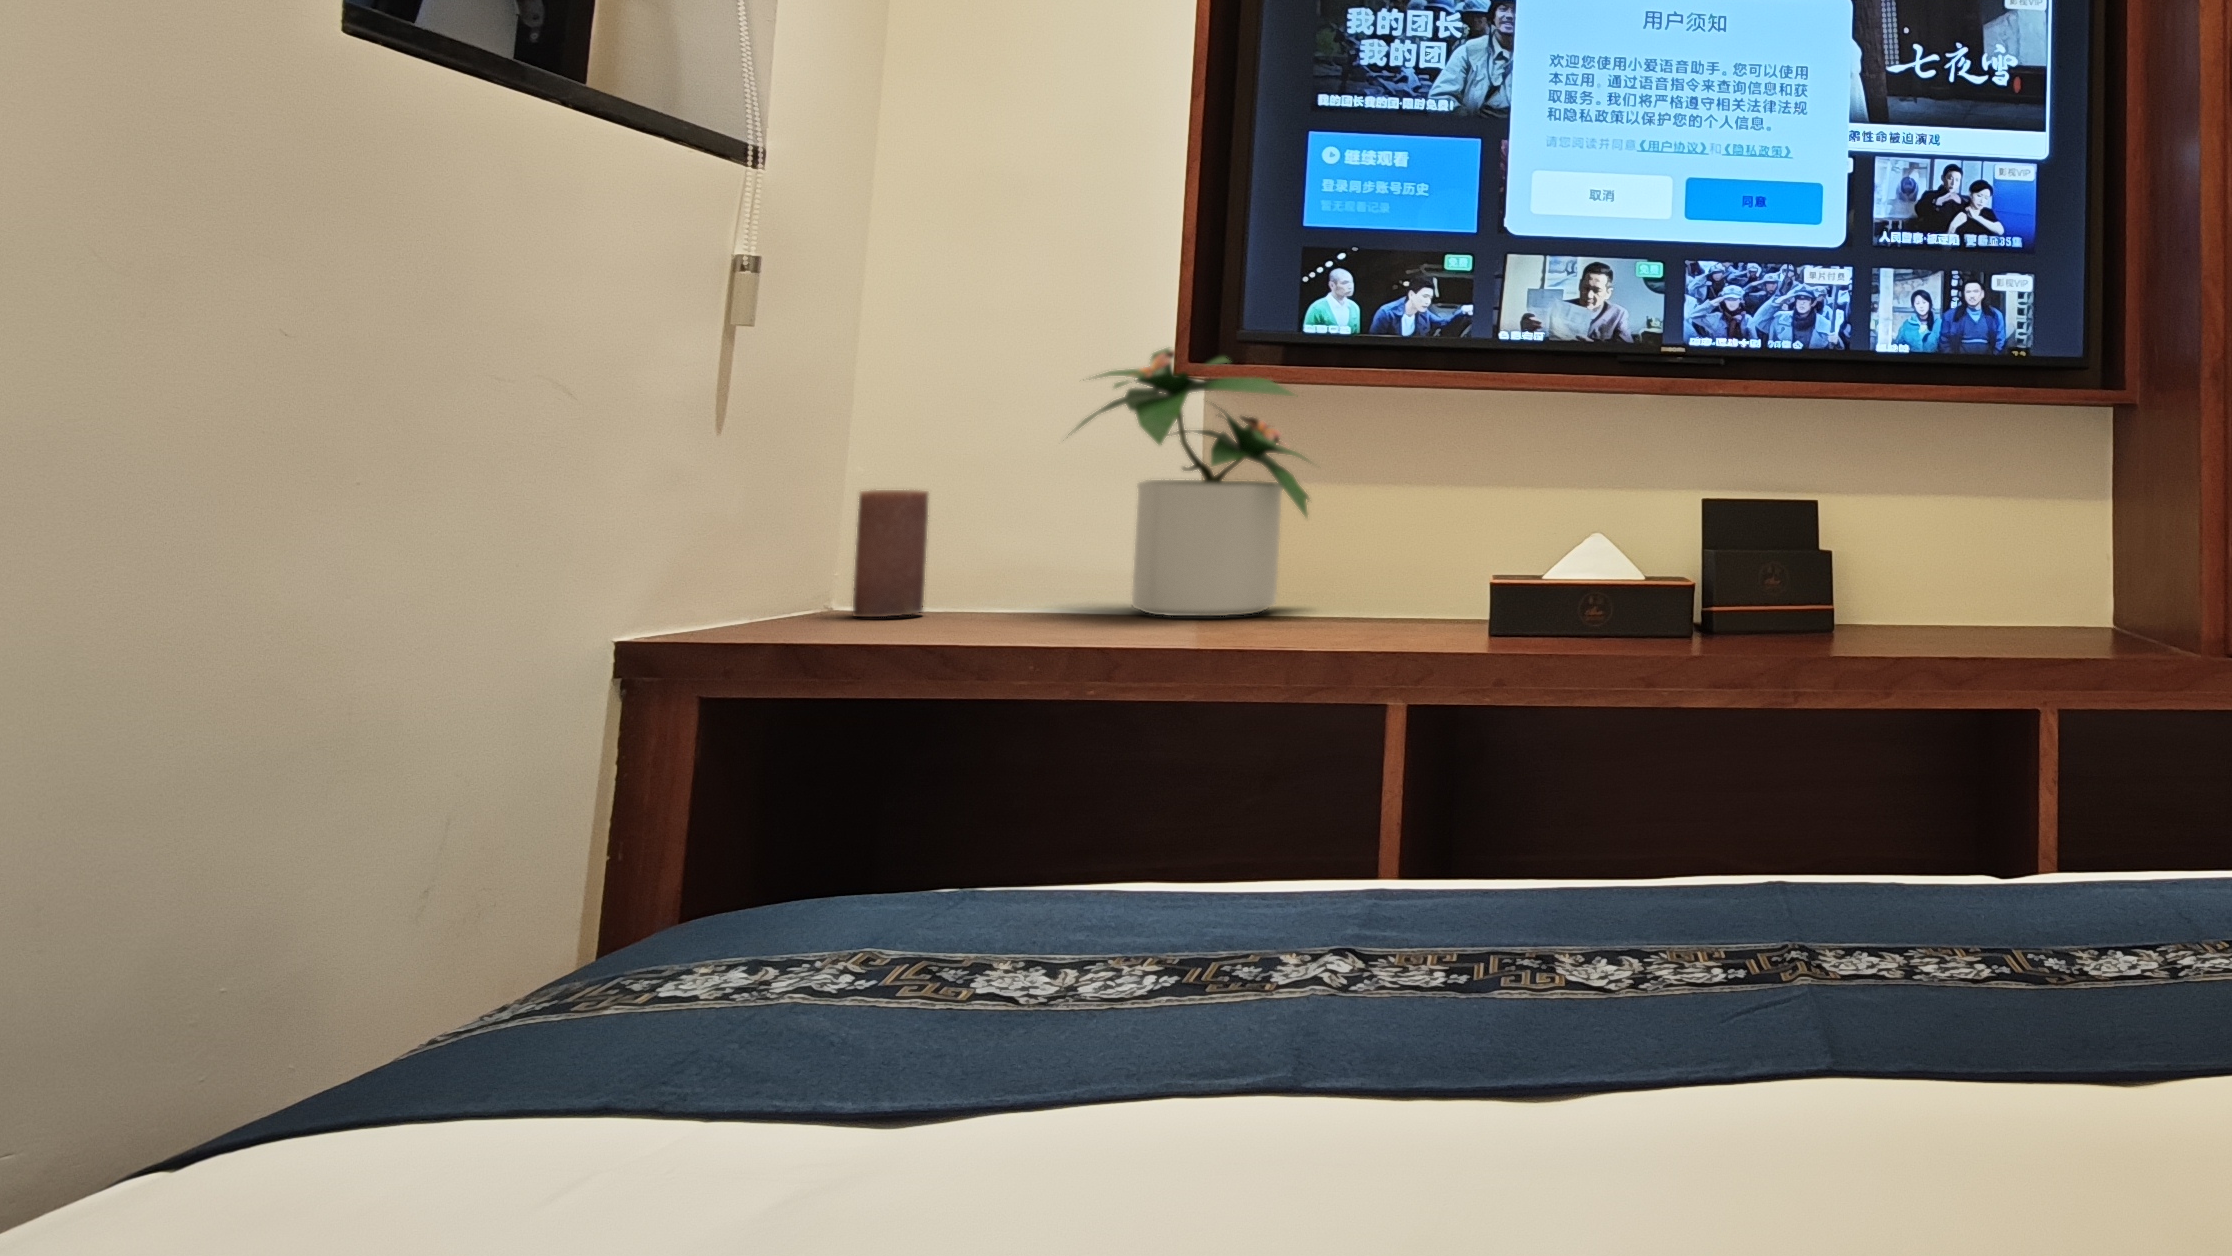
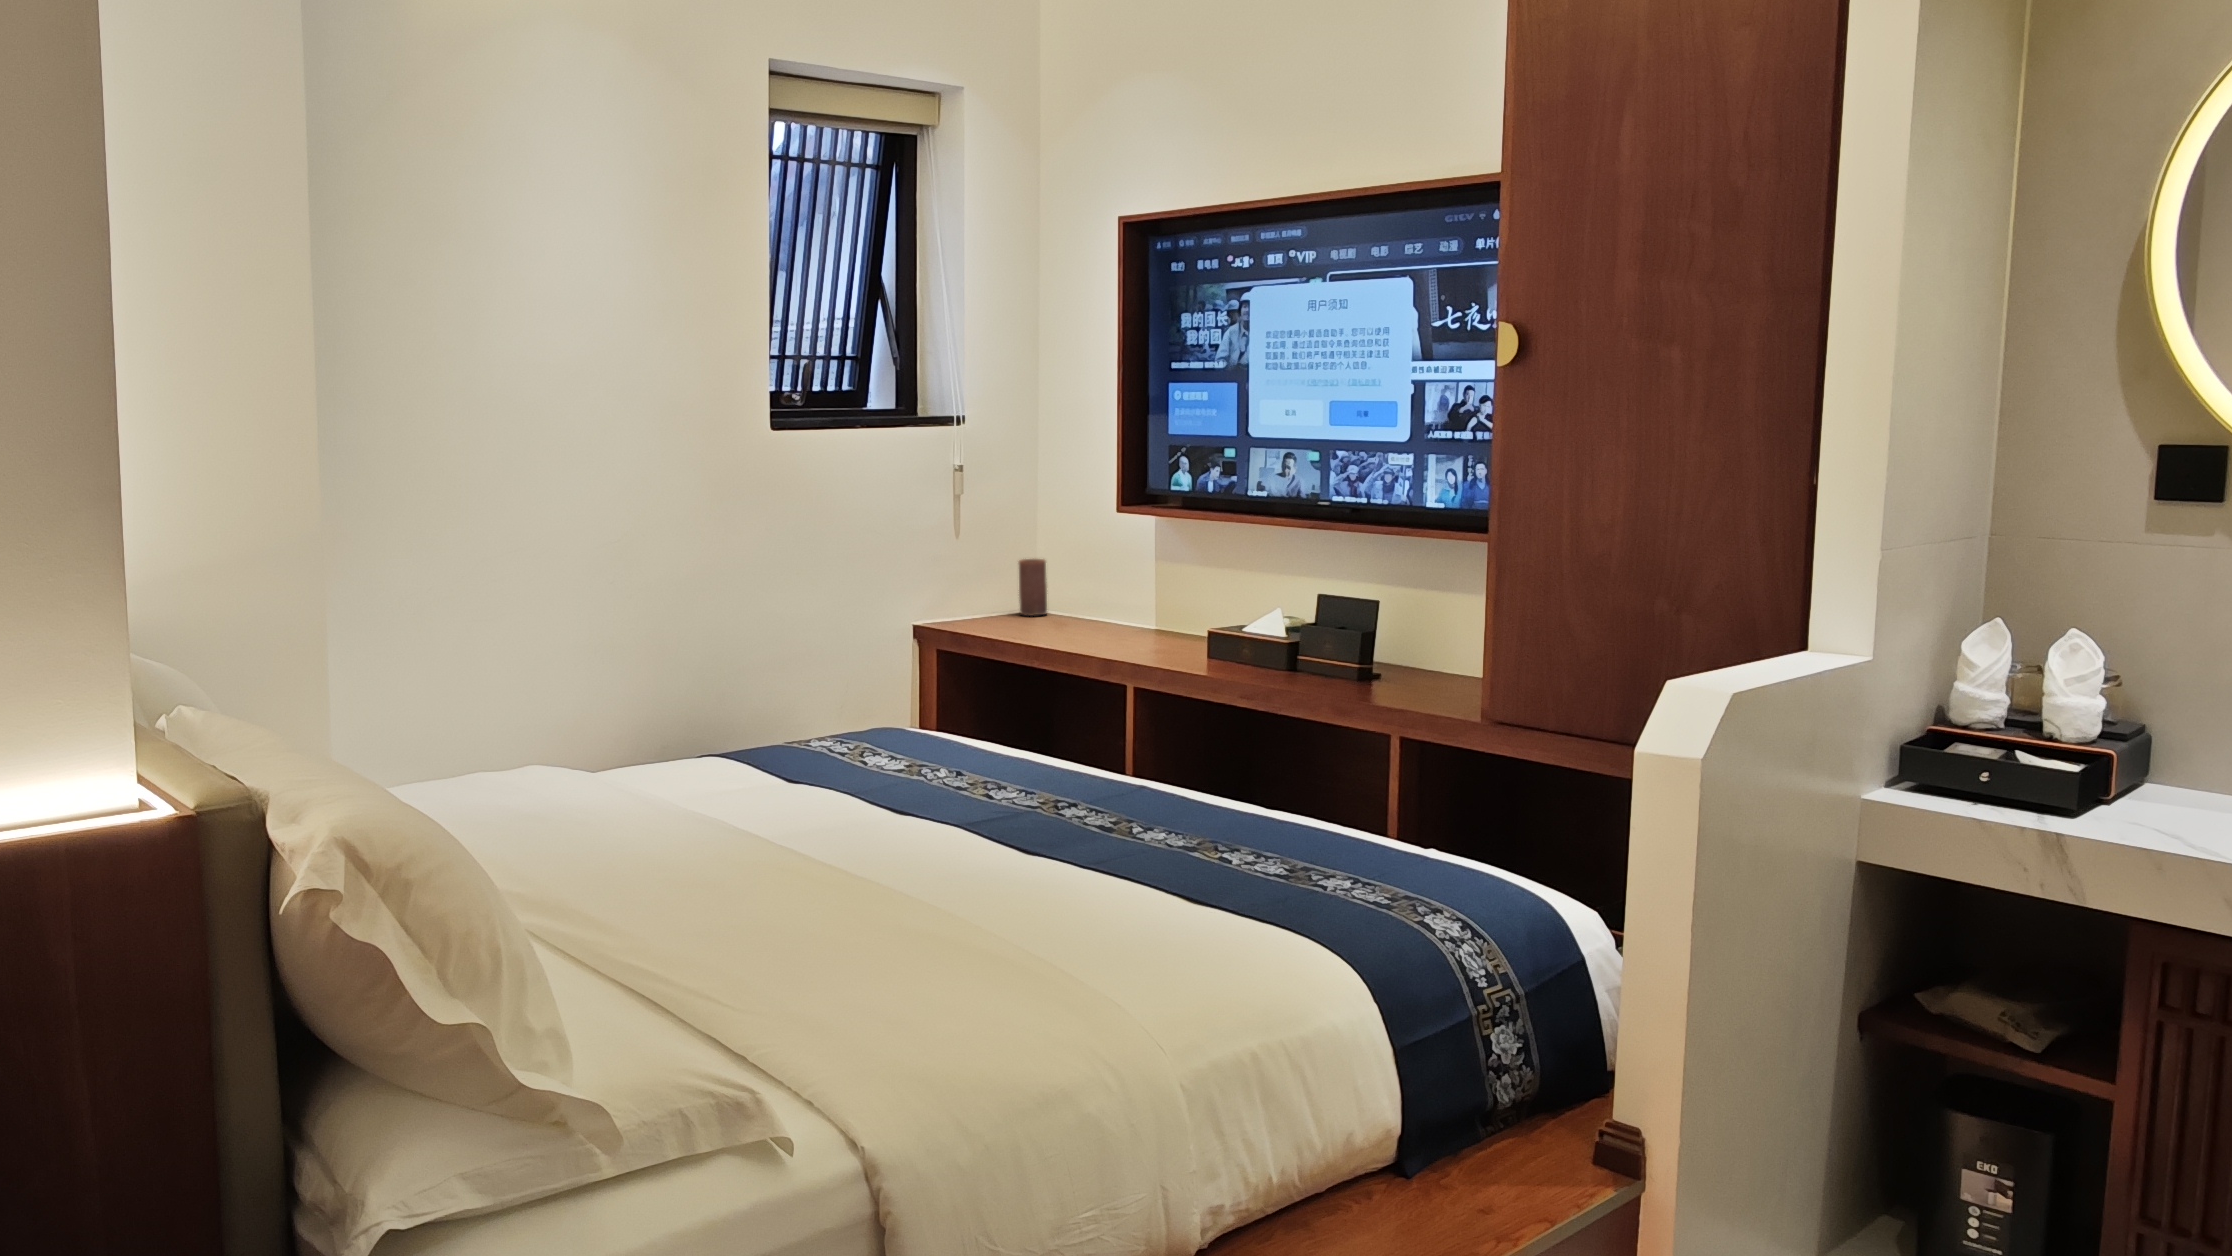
potted plant: present [1068,348,1309,616] -> none [1086,490,1212,628]

